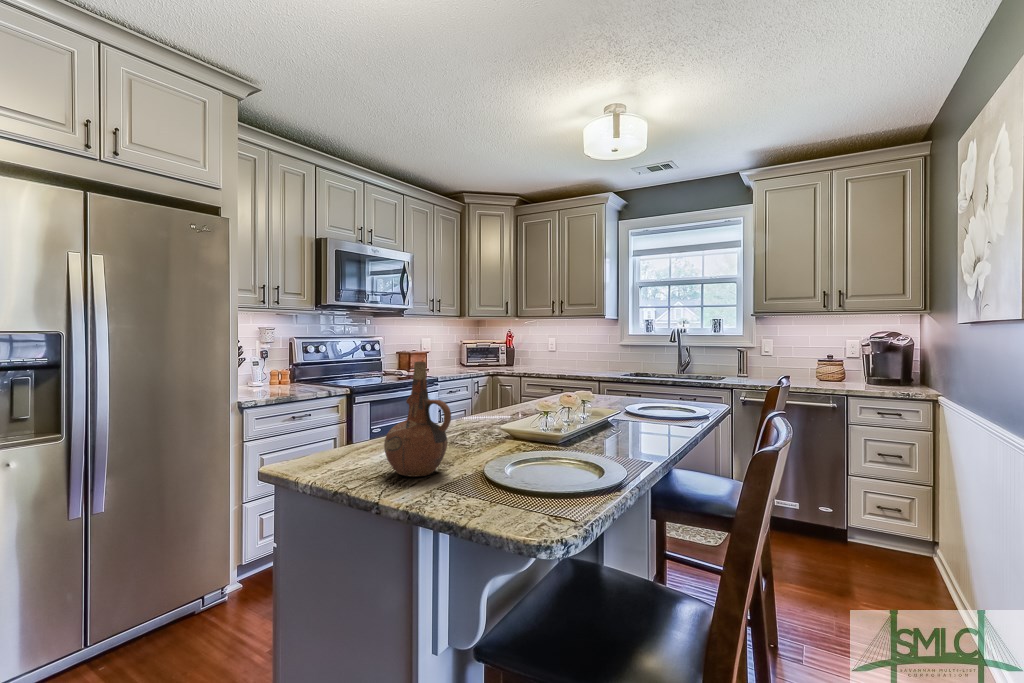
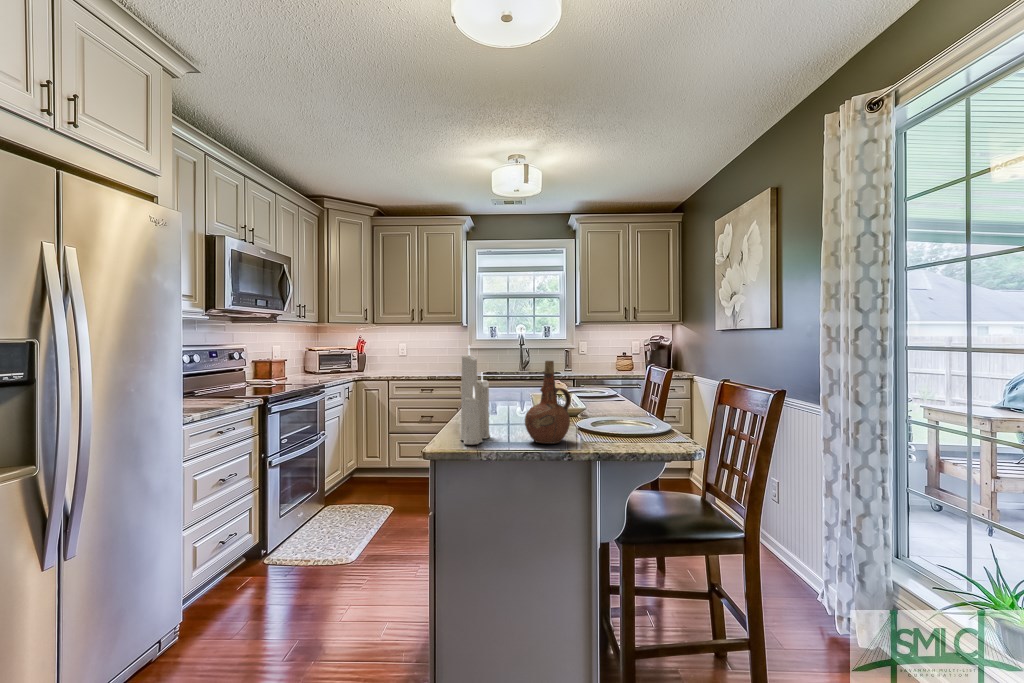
candle: none [325,331,385,463] -> present [460,348,490,445]

